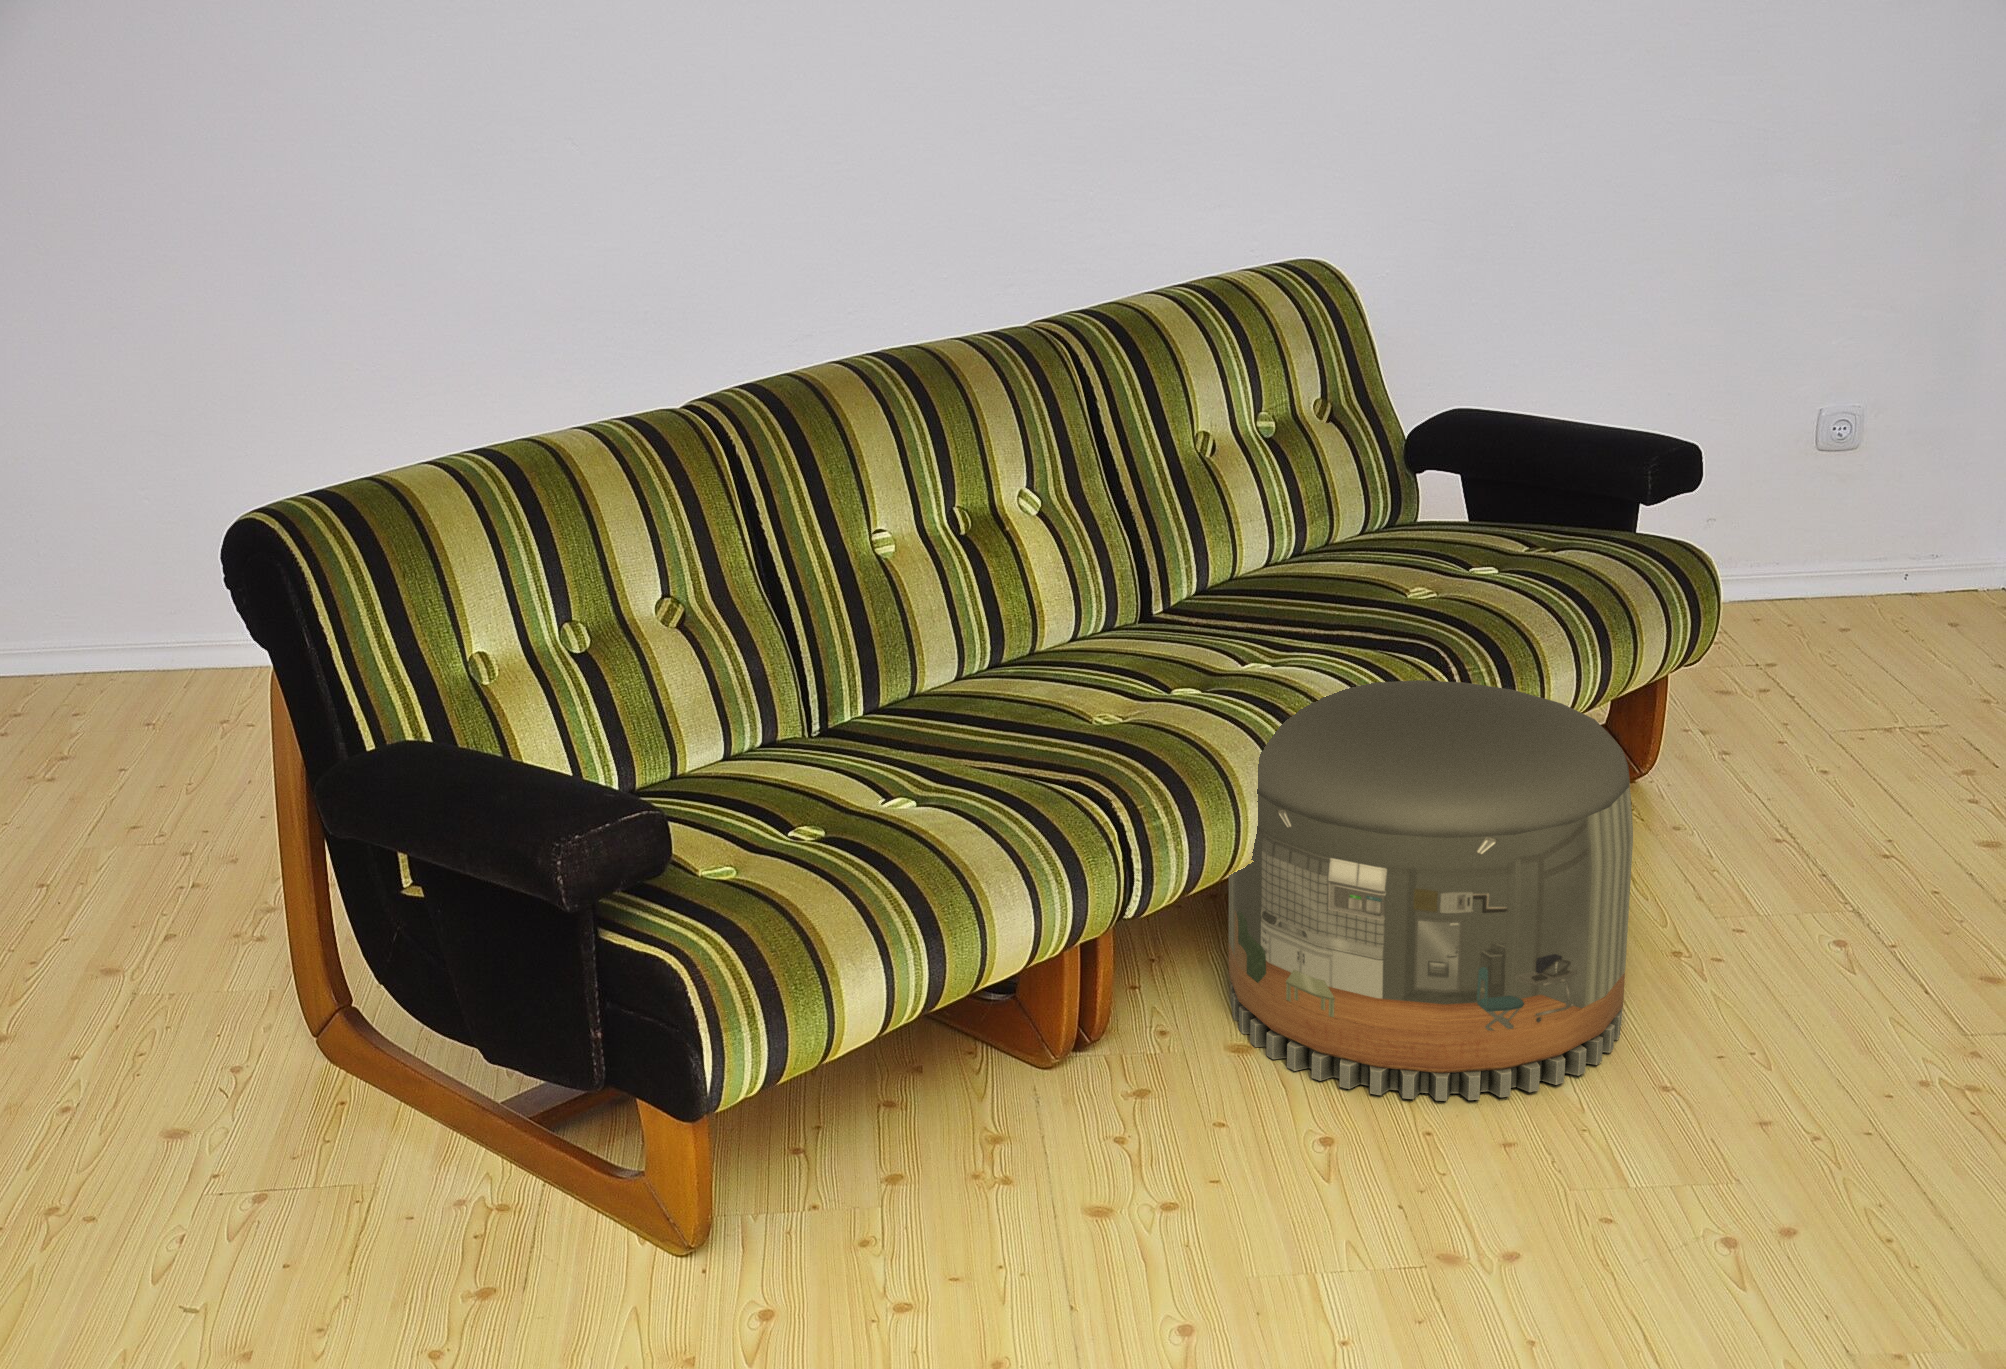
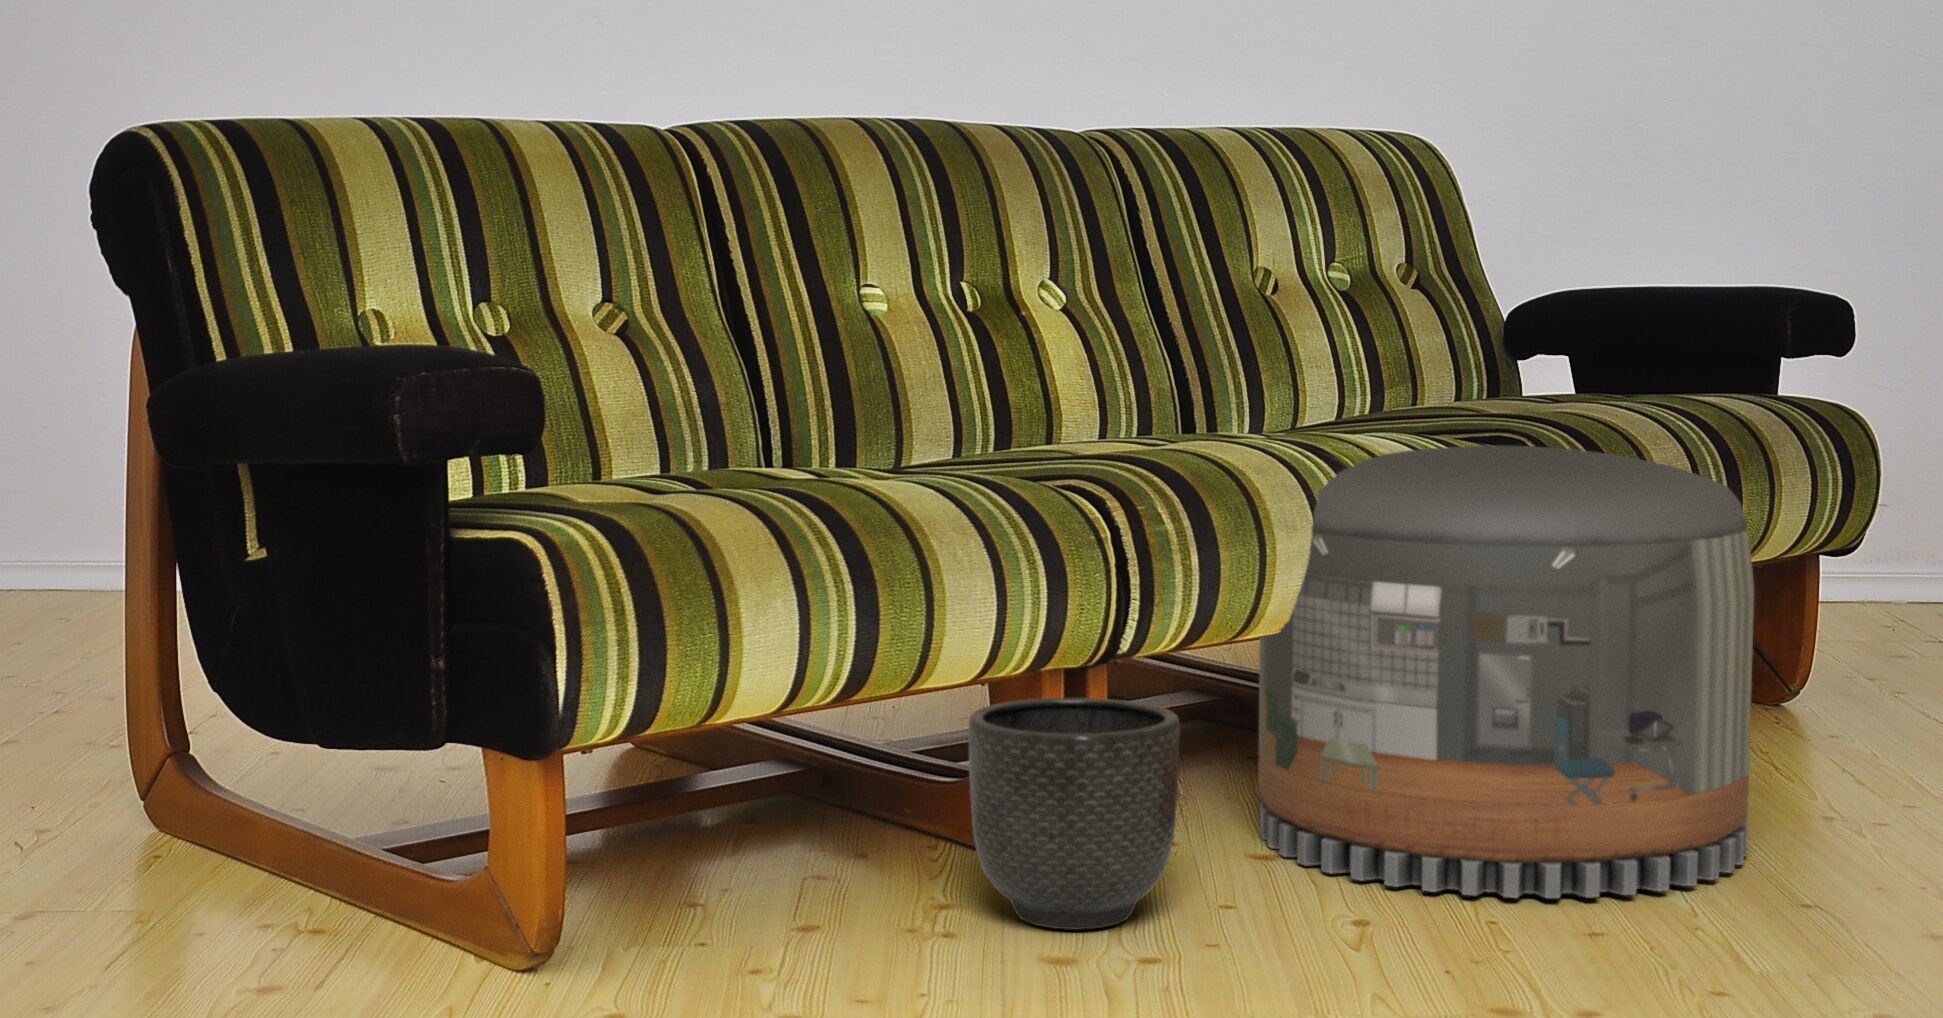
planter: none [1010,961,1180,1166] -> present [968,698,1180,930]

